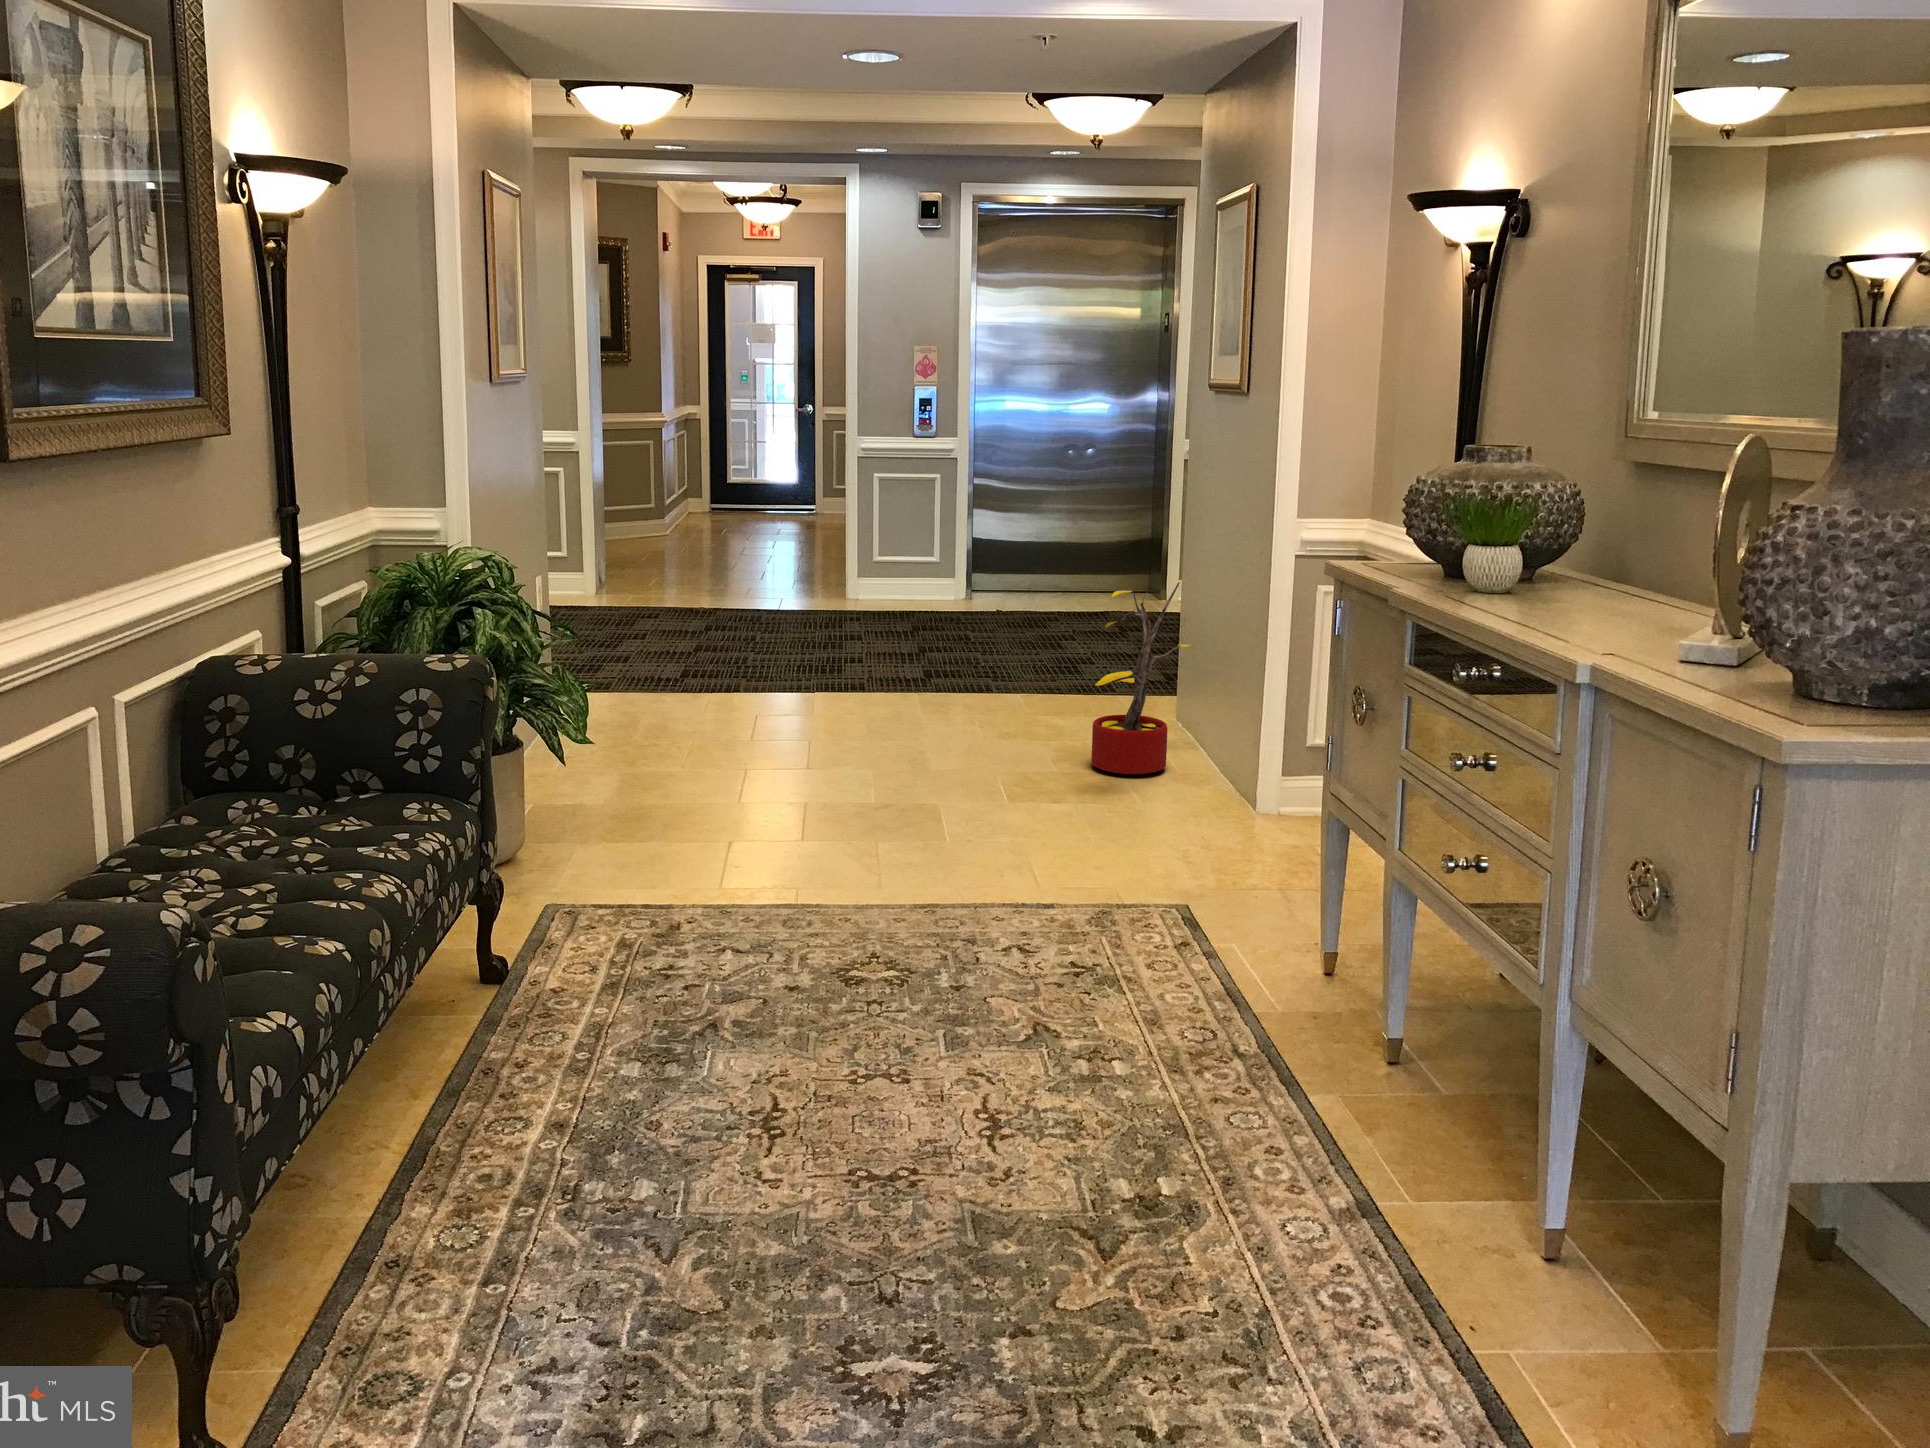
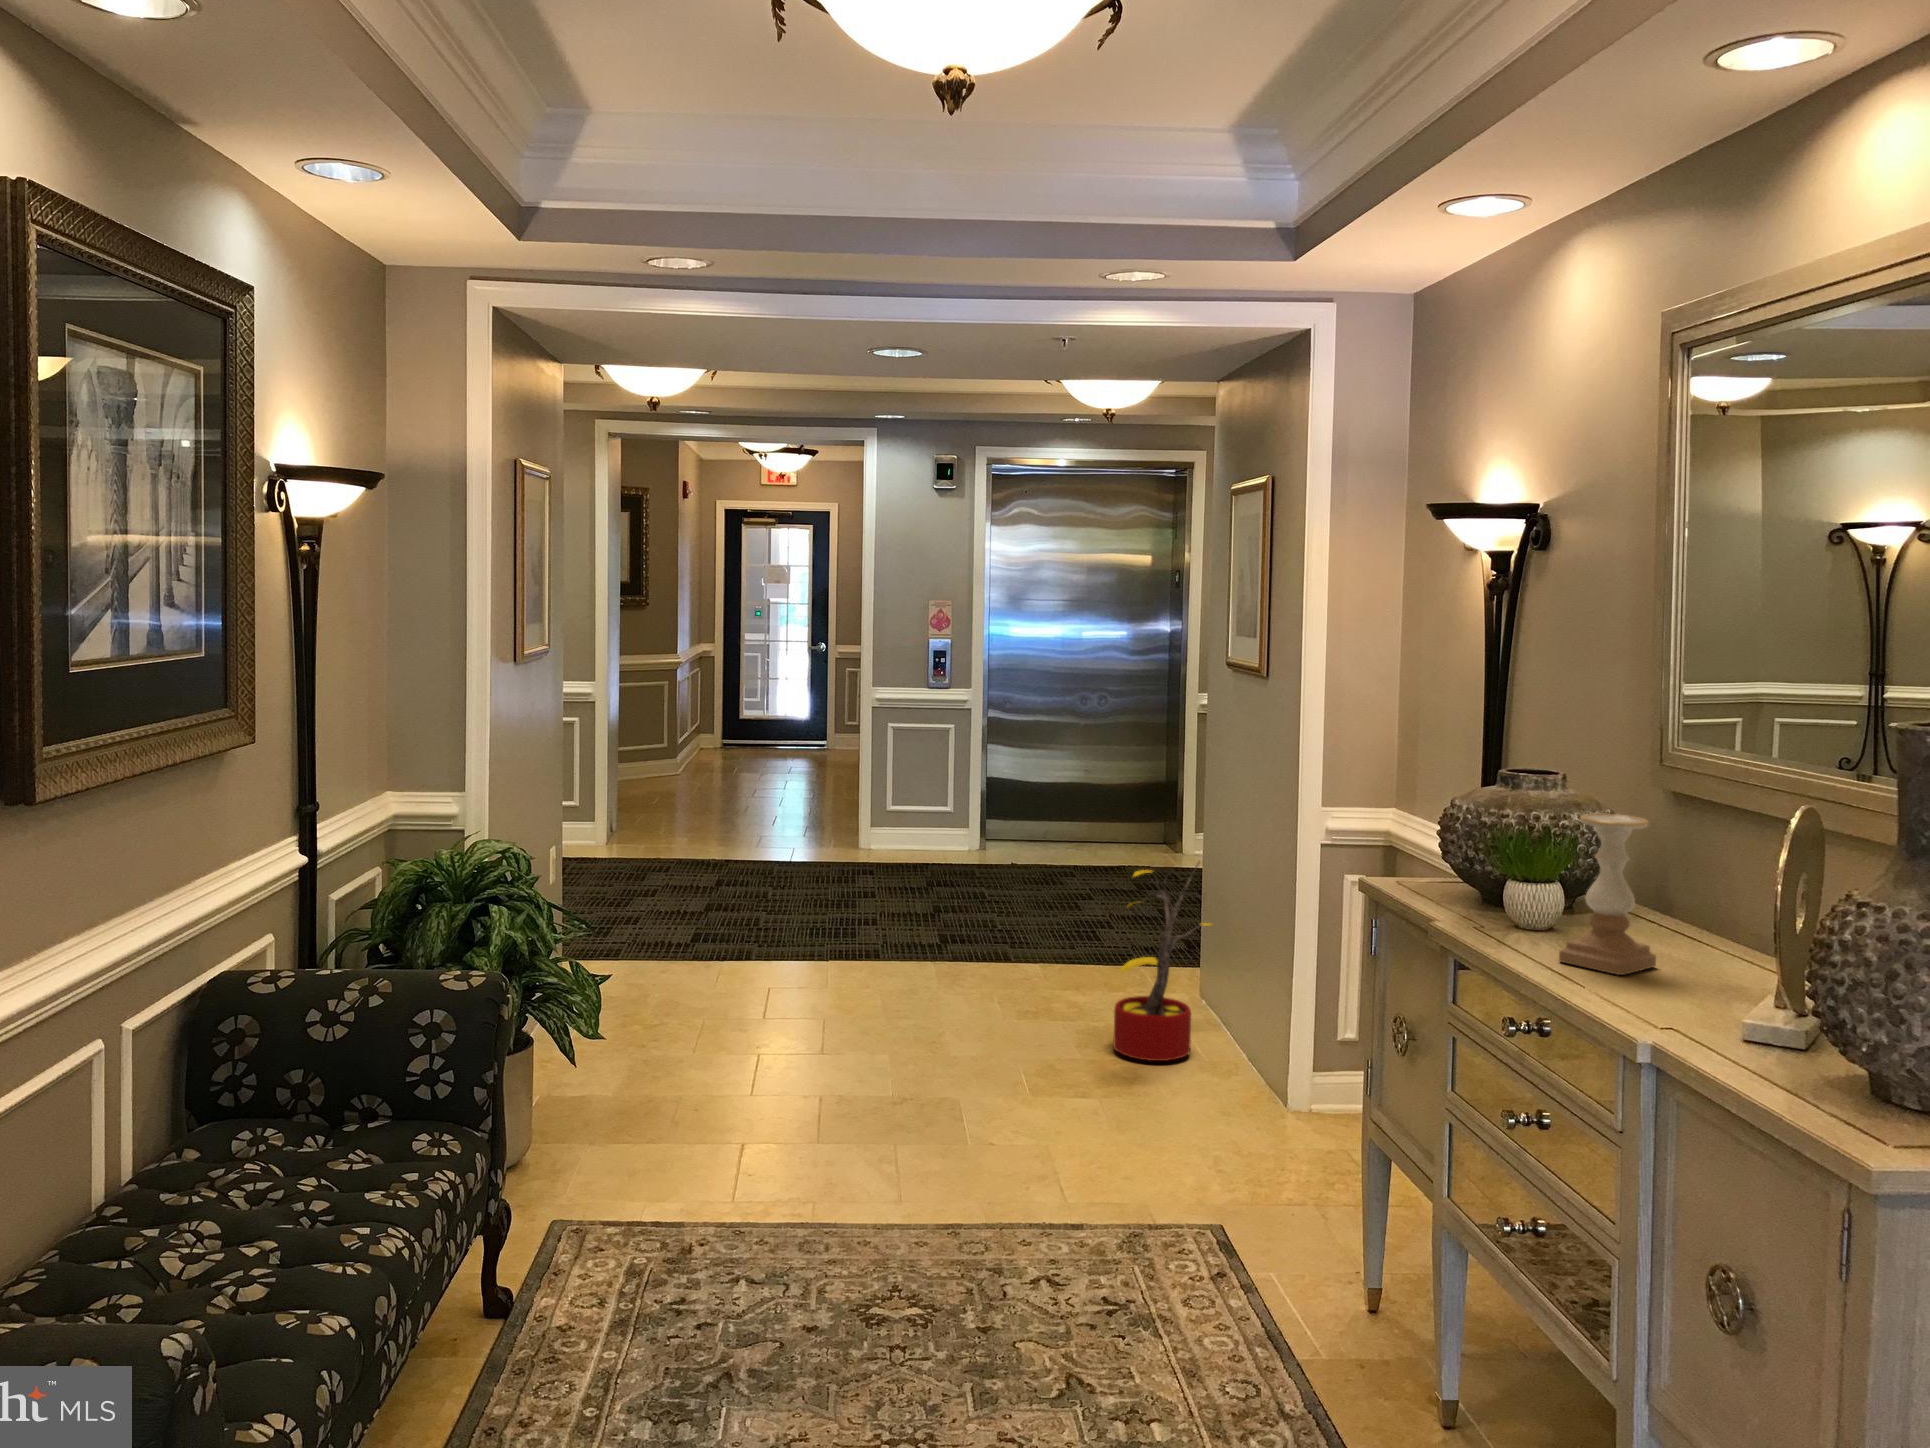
candle holder: none [1511,468,1605,621] -> present [1559,813,1656,975]

